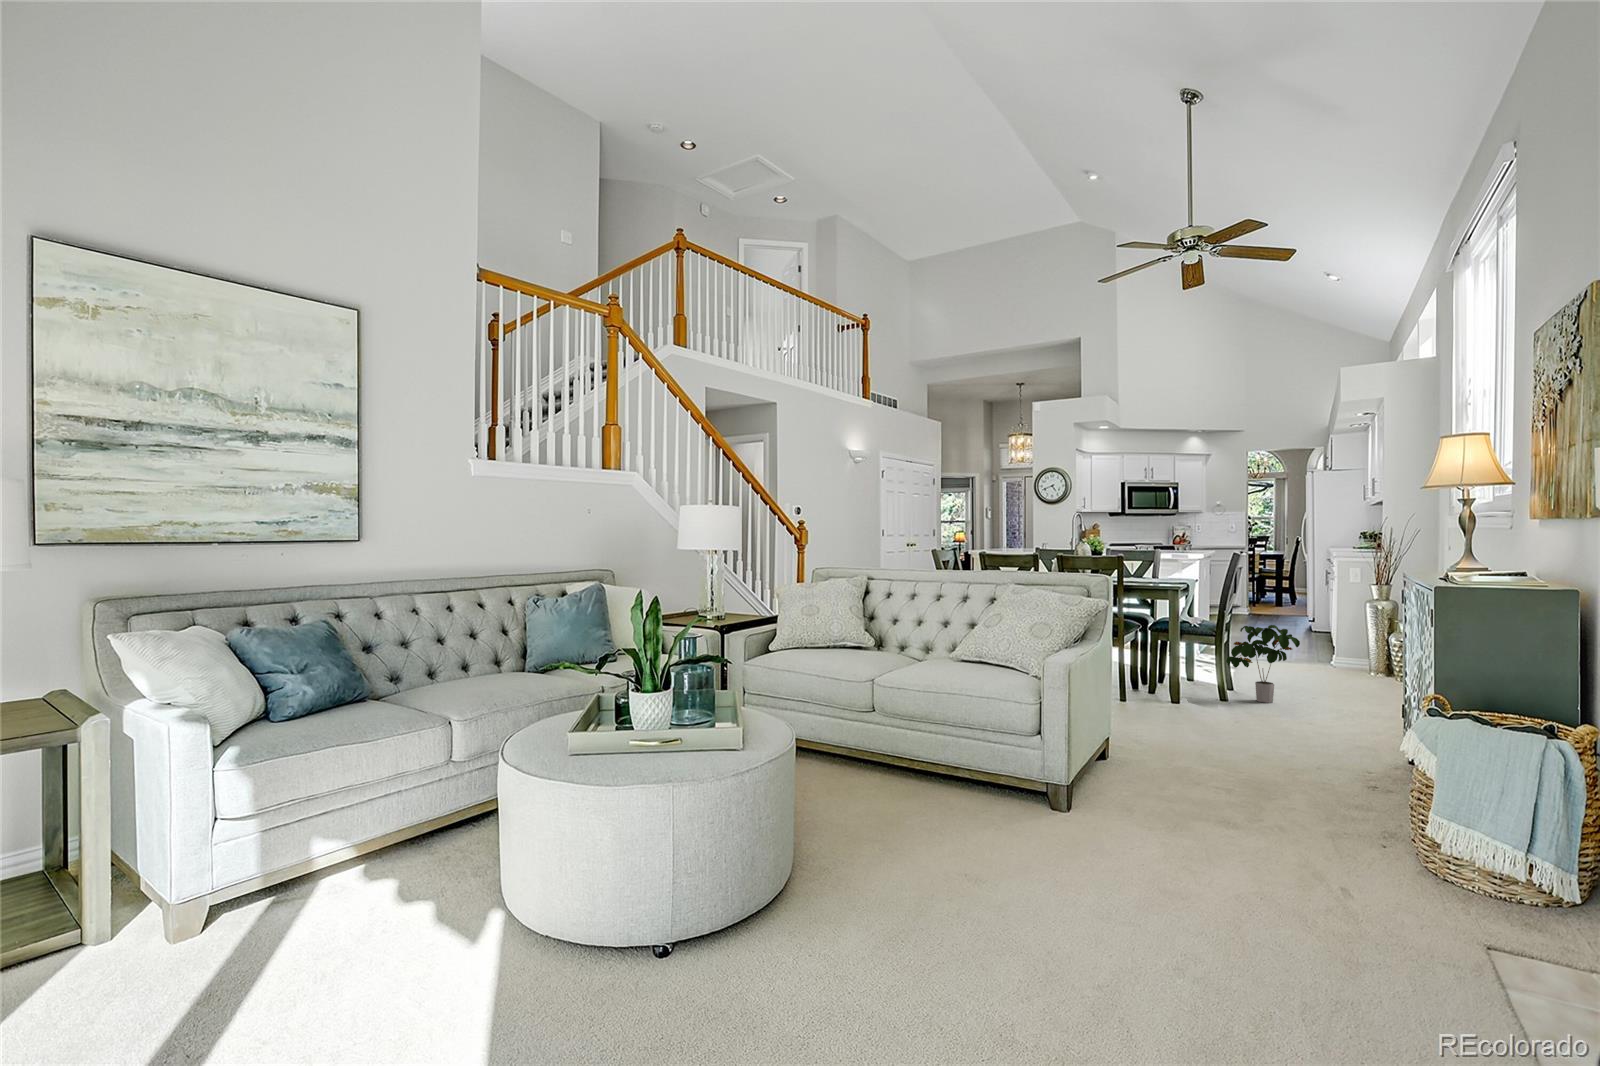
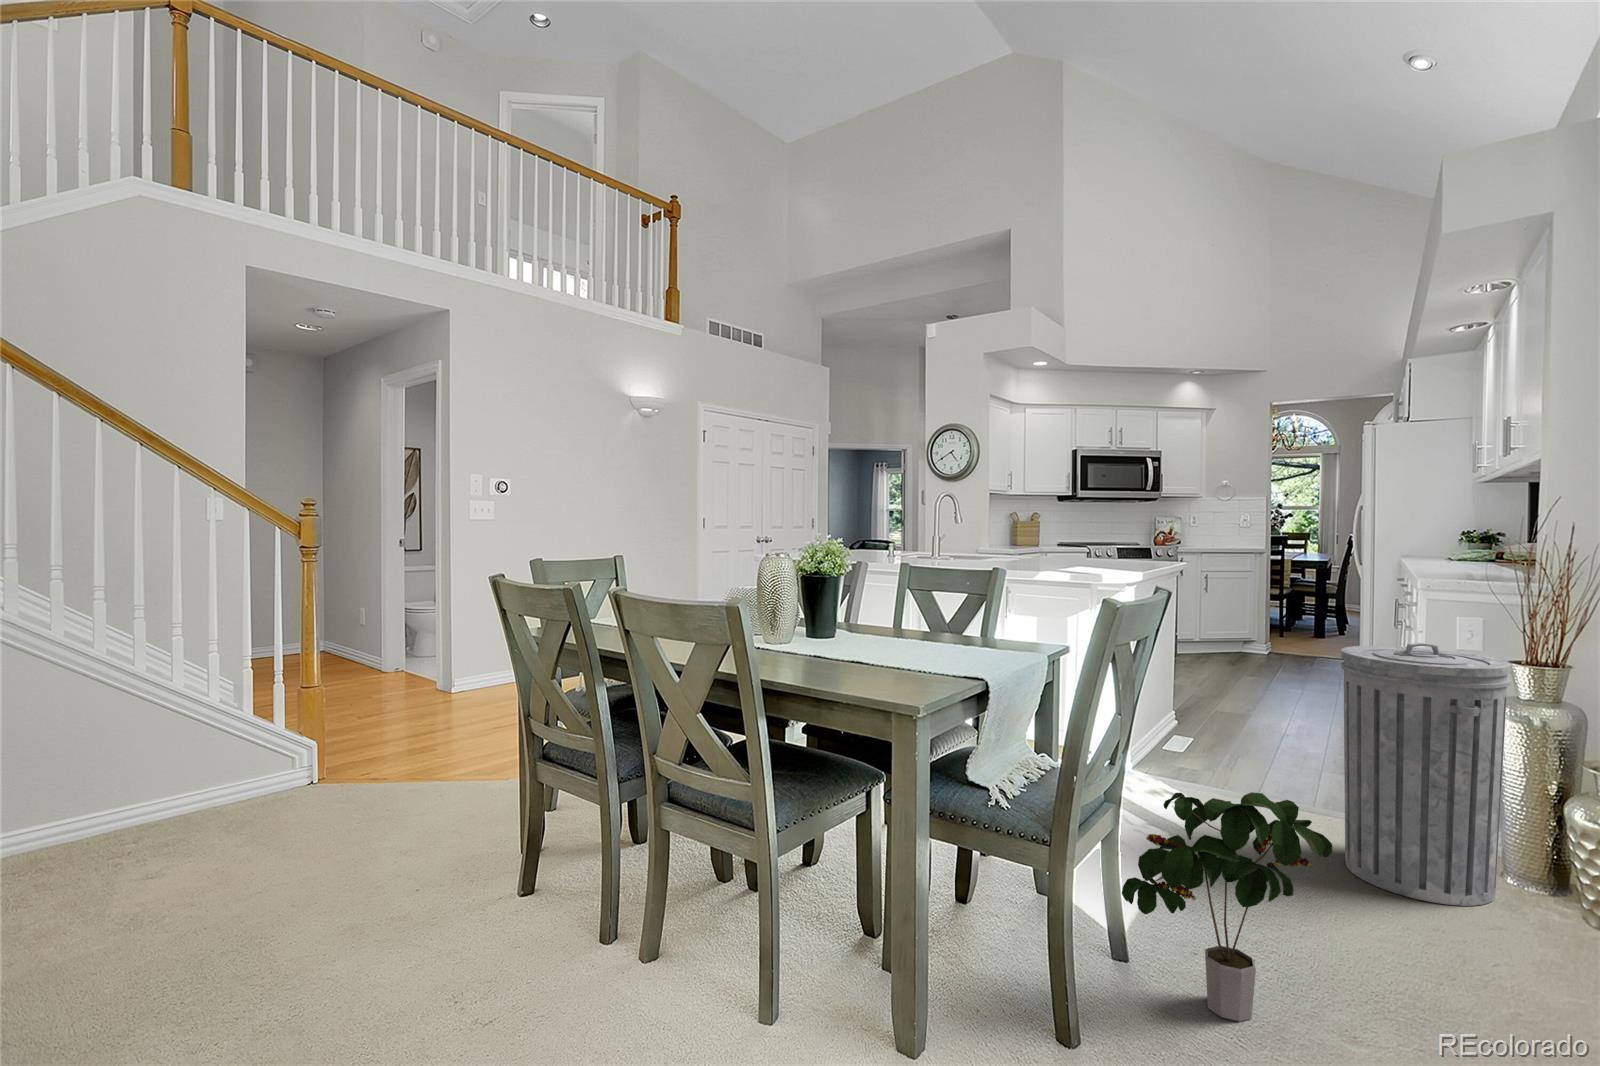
trash can: none [1300,580,1369,685] -> present [1341,643,1511,906]

